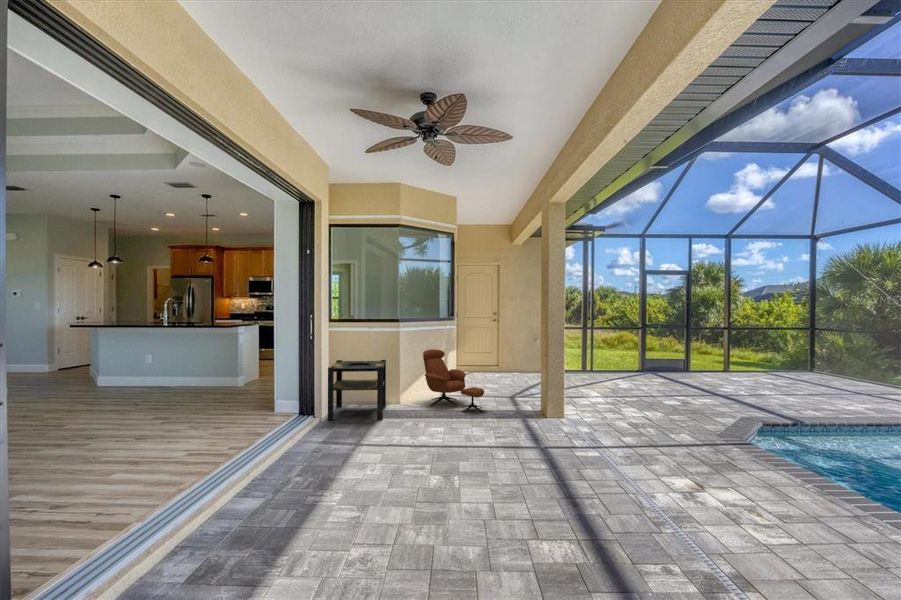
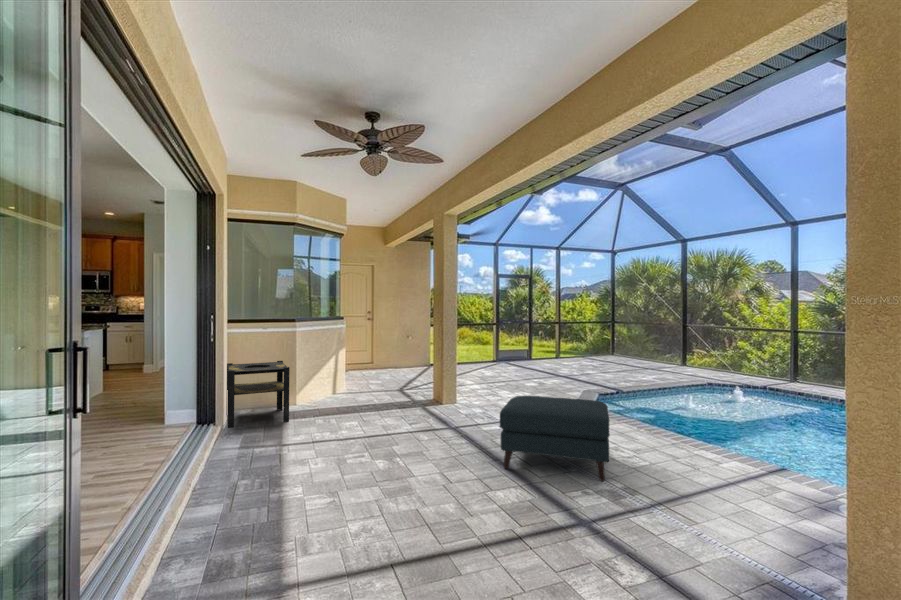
lounge chair: present [423,349,485,412] -> none [319,348,385,407]
ottoman: none [563,420,731,558] -> present [500,396,610,481]

